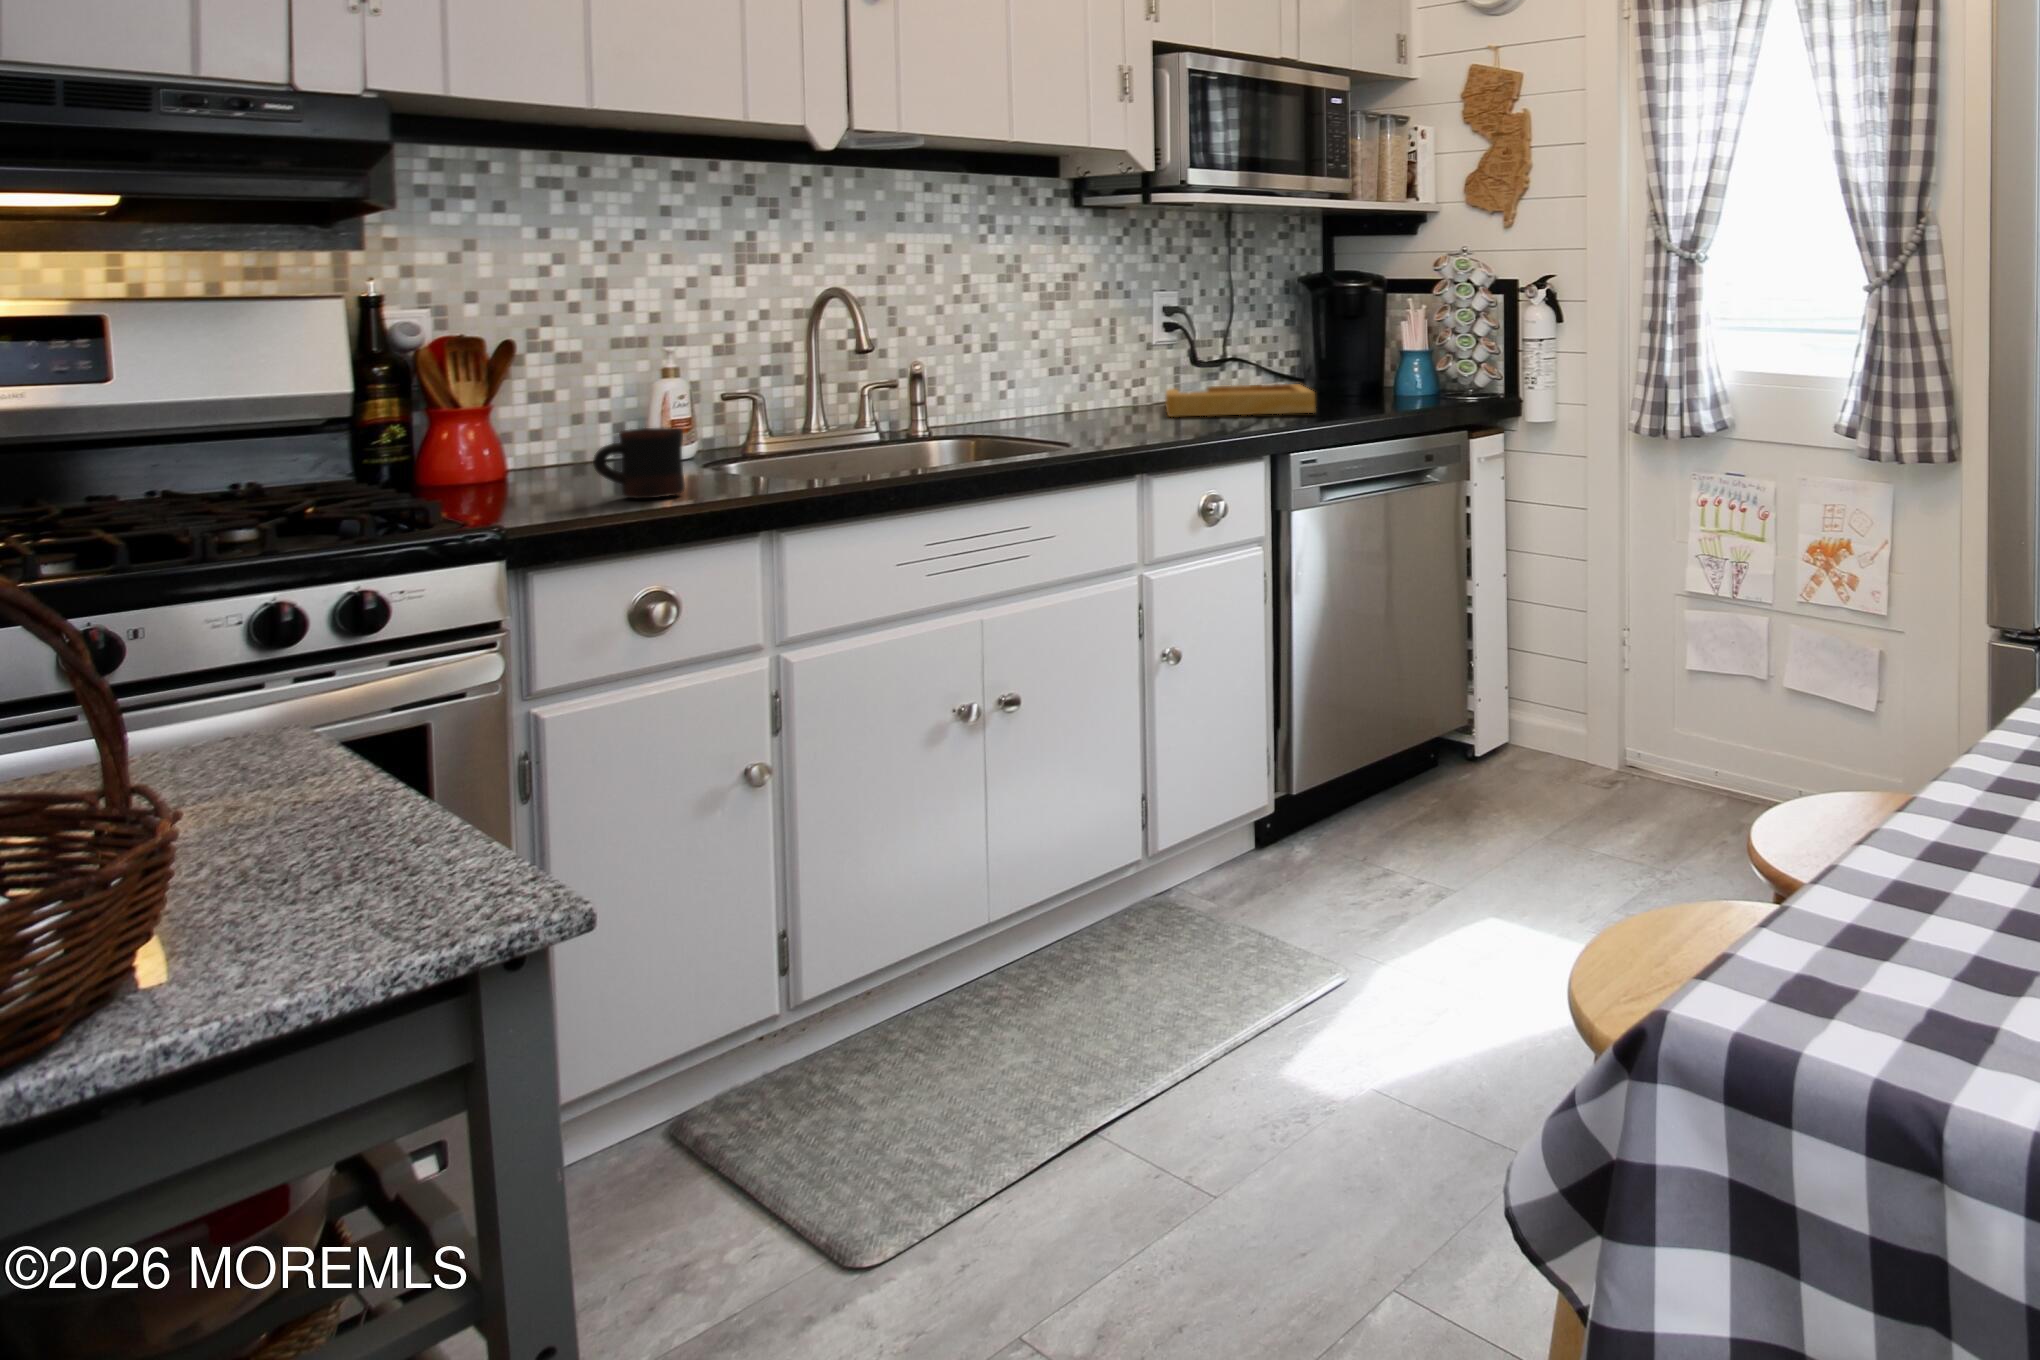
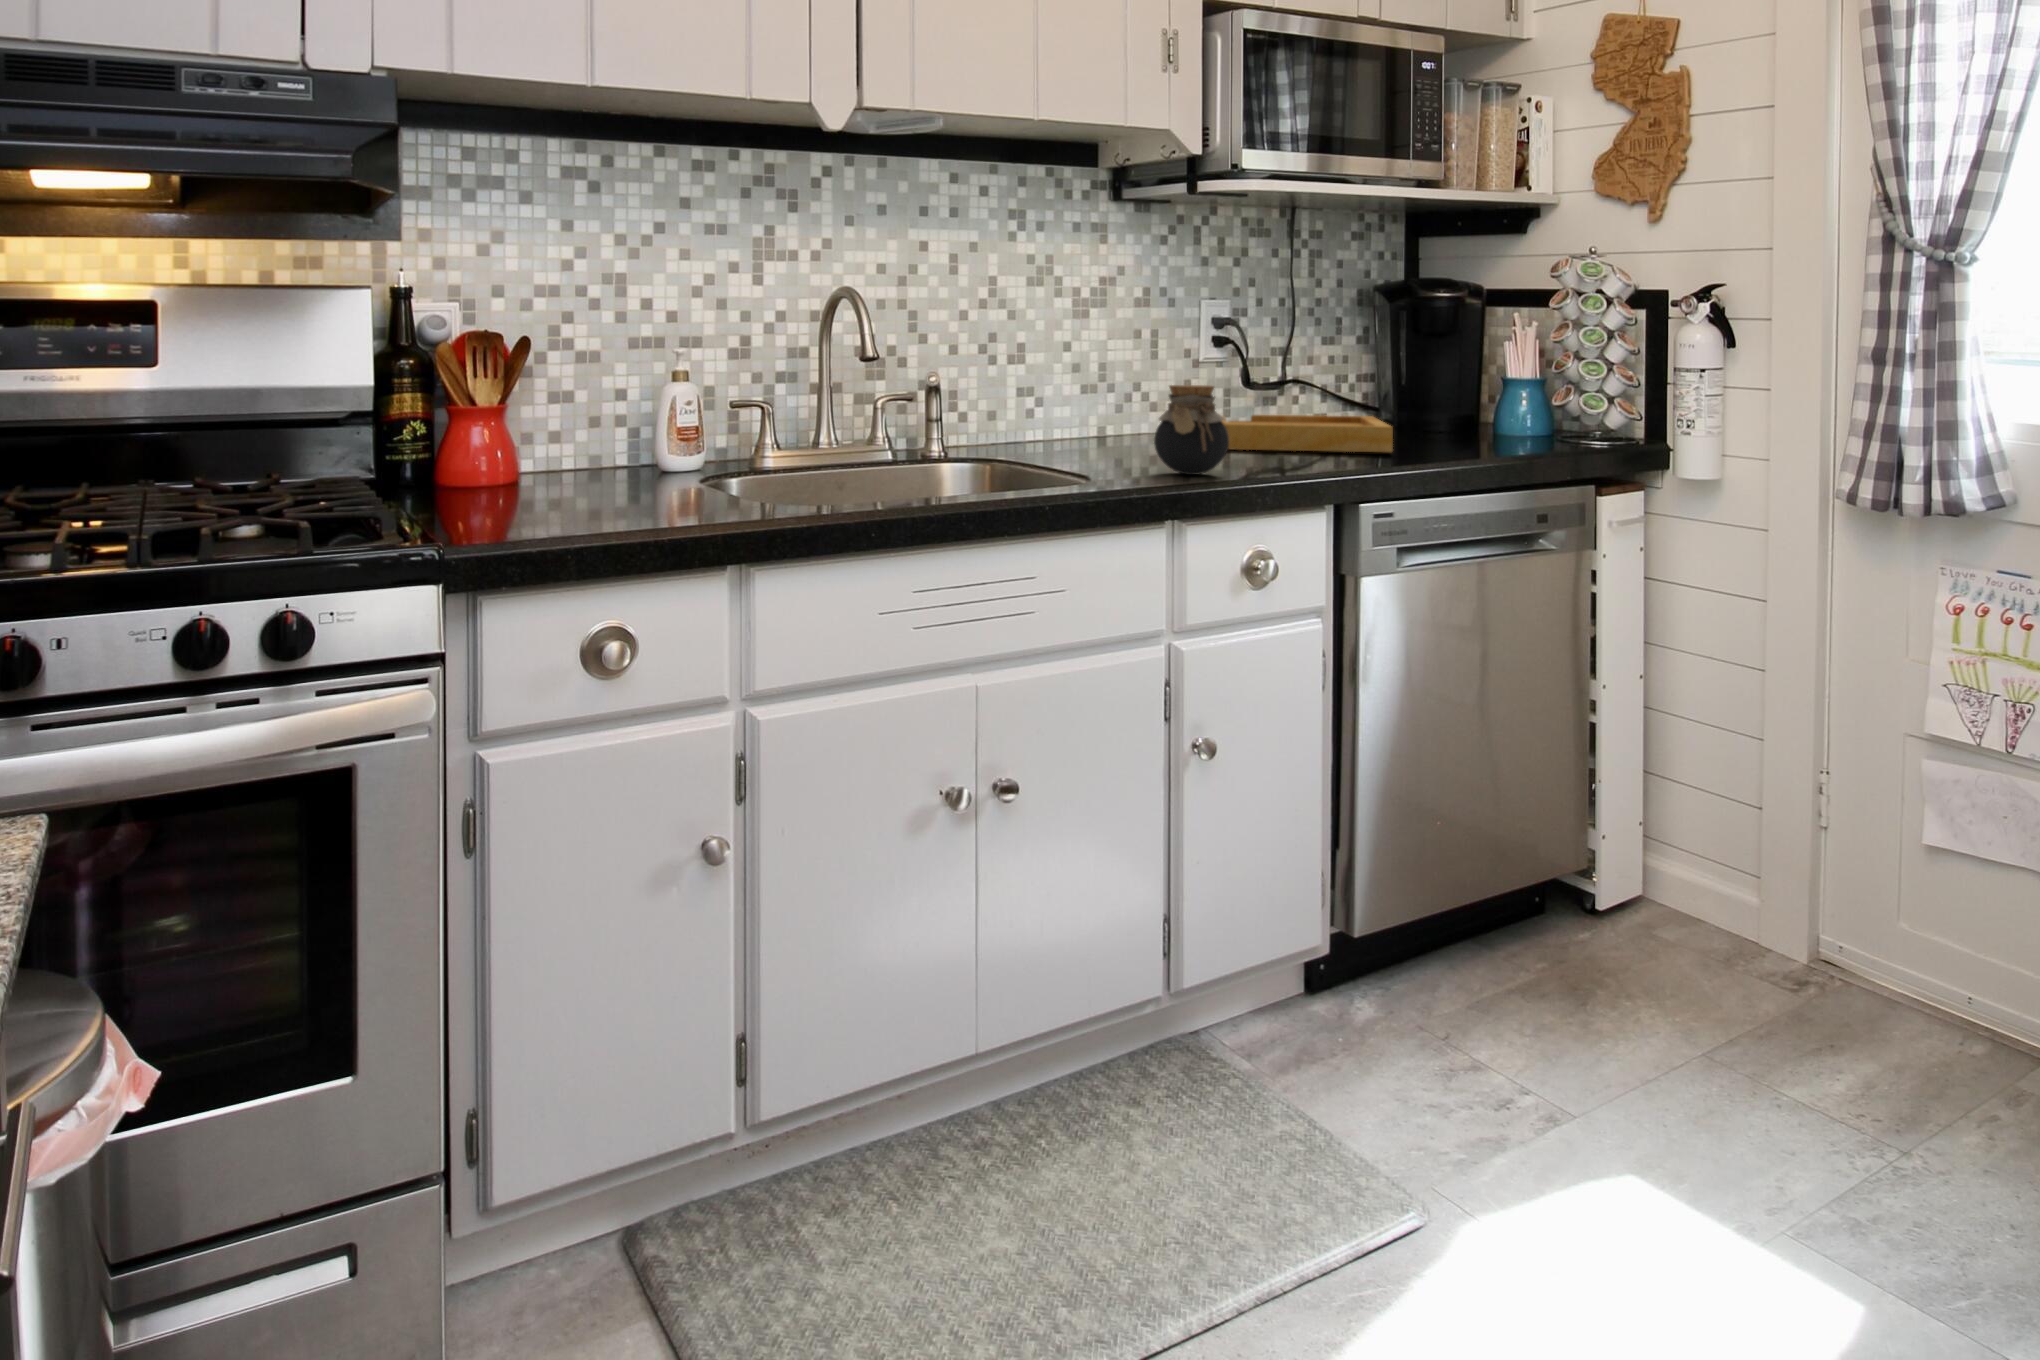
jar: none [1122,364,1184,438] -> present [1154,385,1229,475]
mug: present [593,428,685,498] -> none [570,436,662,515]

